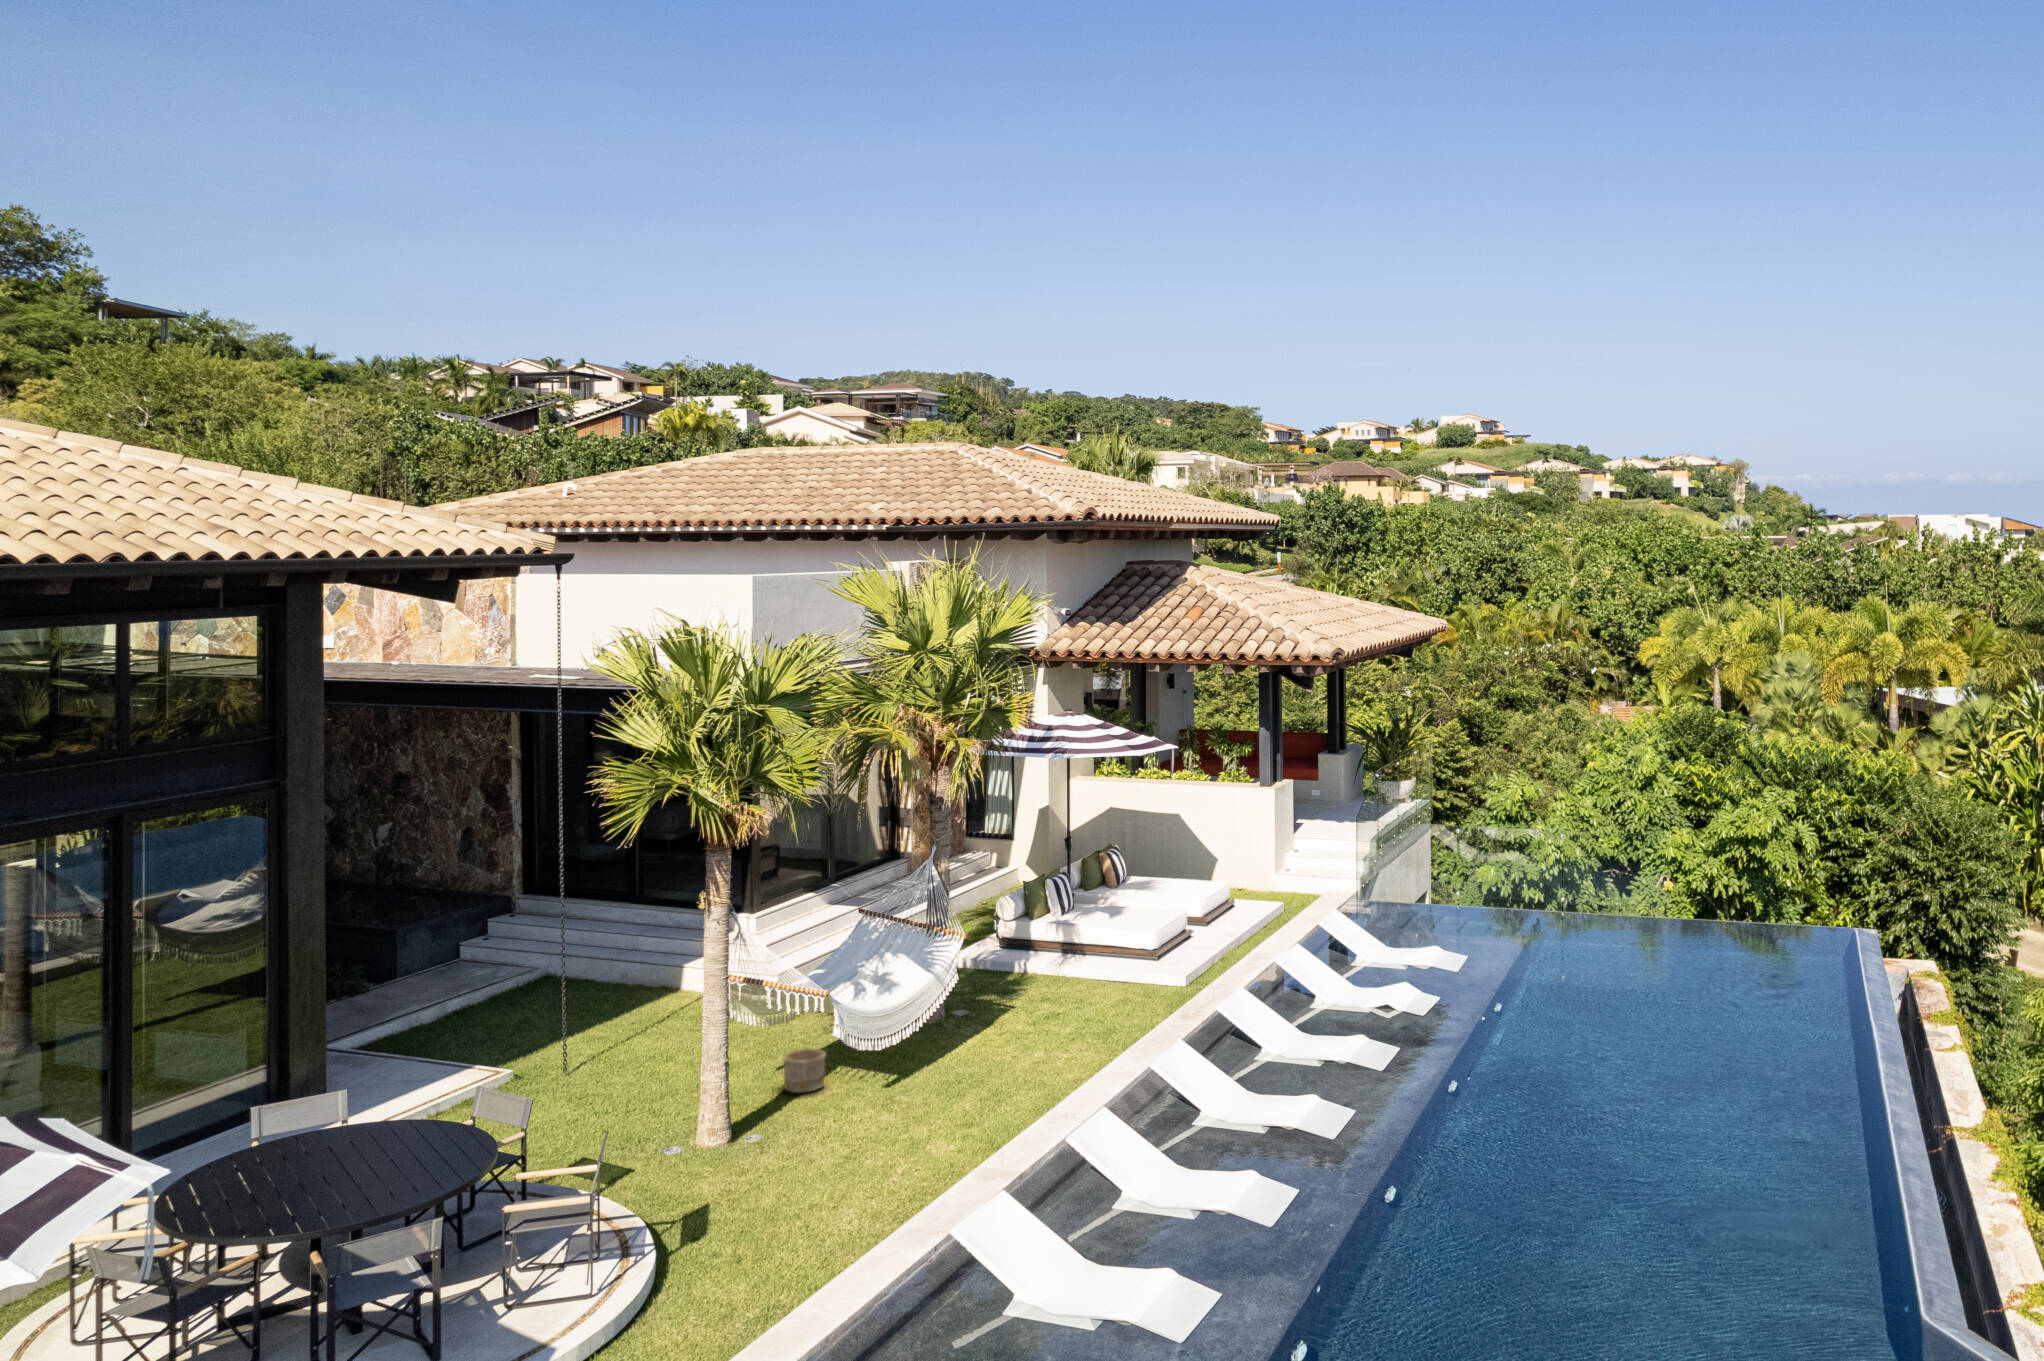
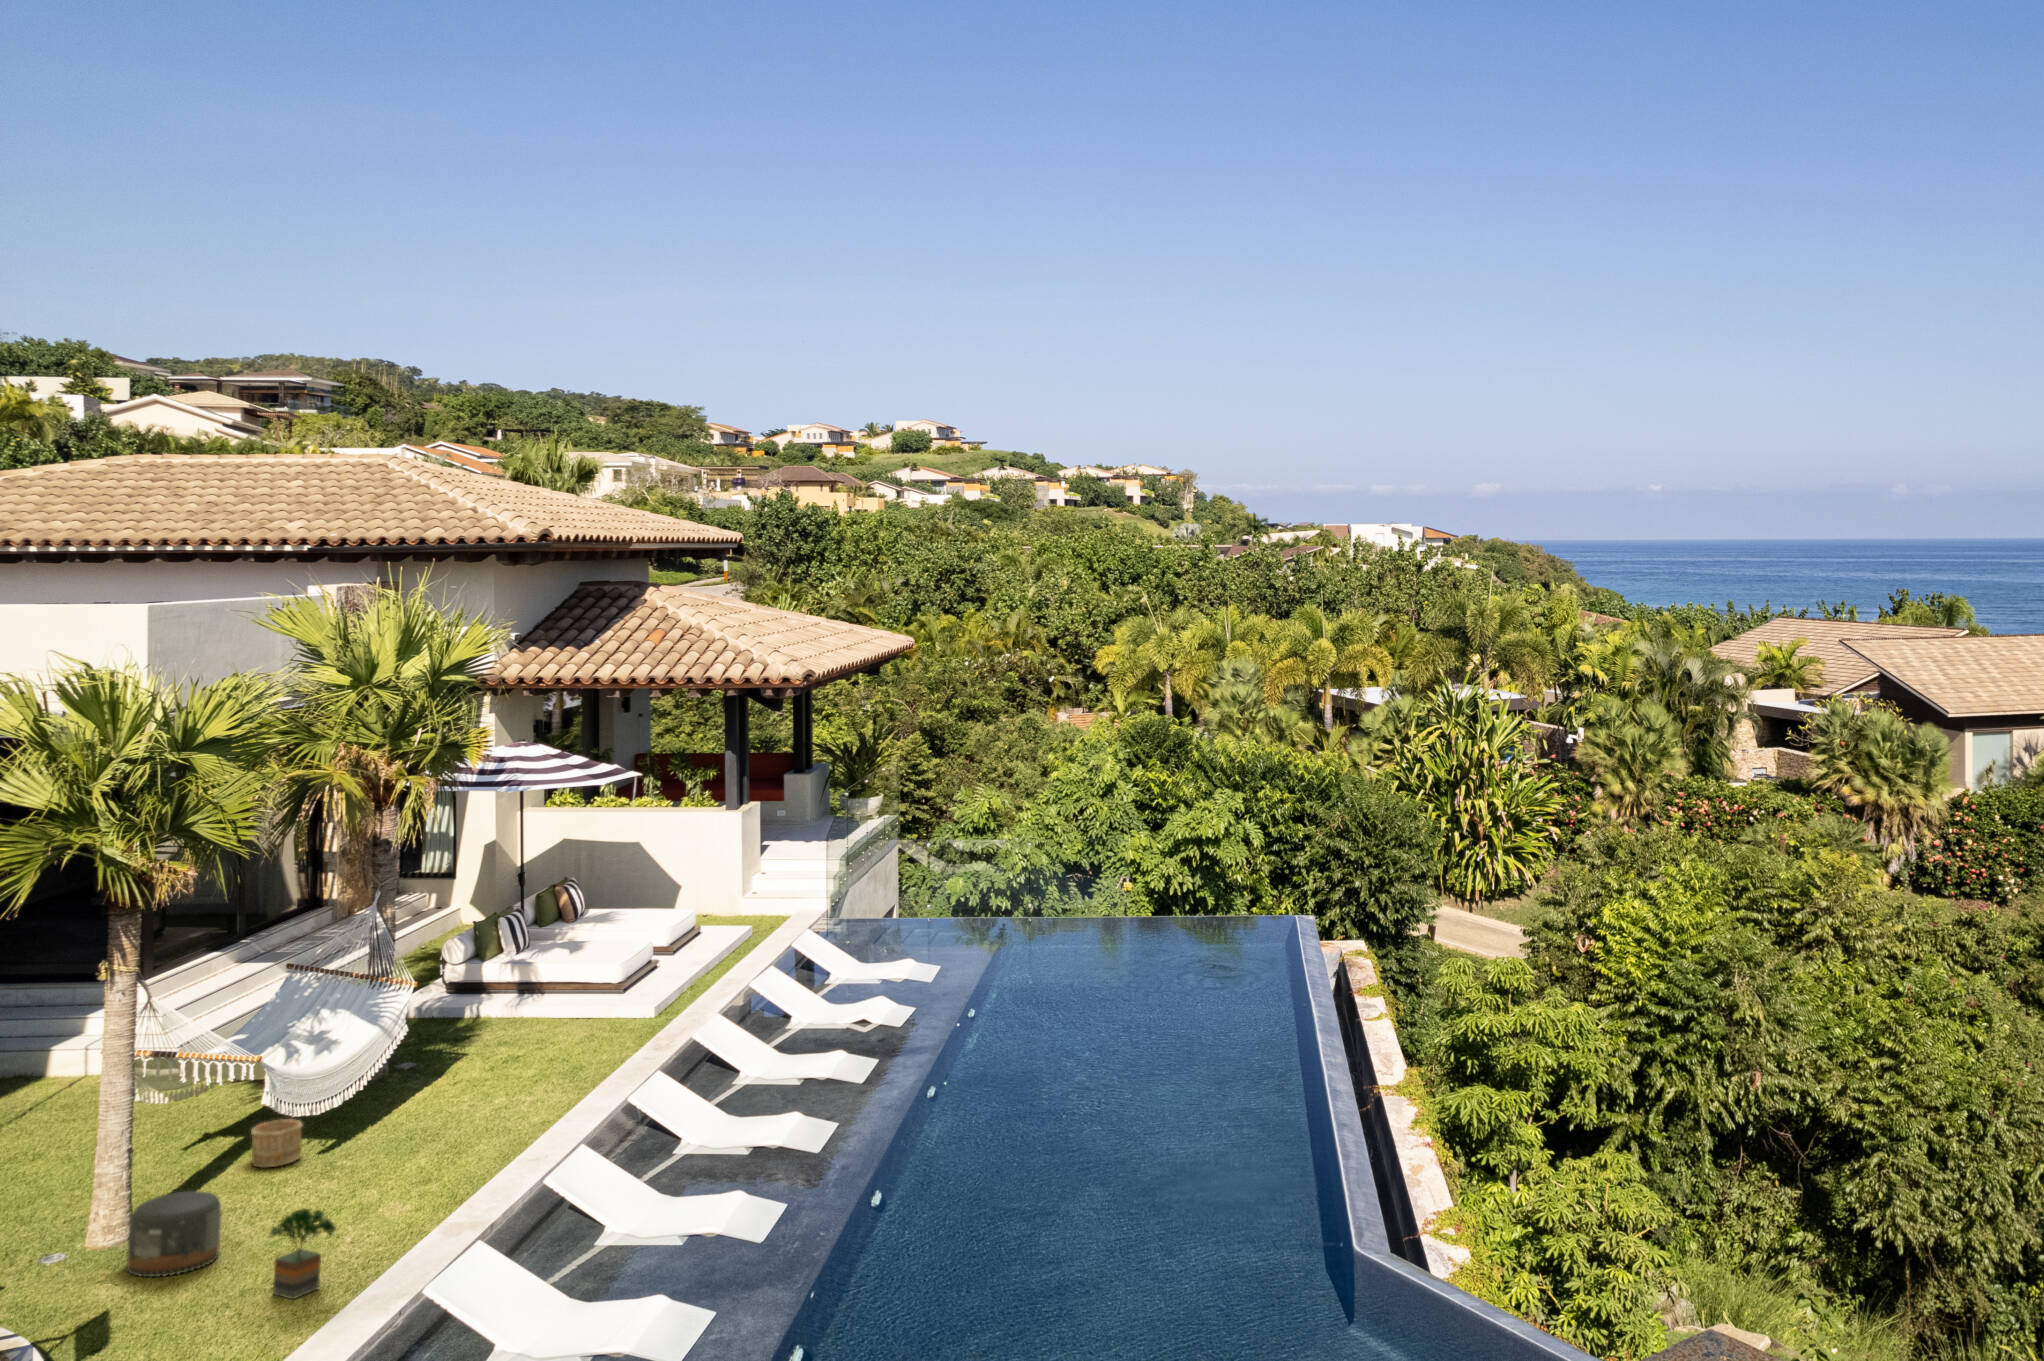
pouf: none [638,1113,716,1193] -> present [127,1191,221,1277]
potted tree: none [730,1144,790,1235] -> present [270,1209,336,1299]

